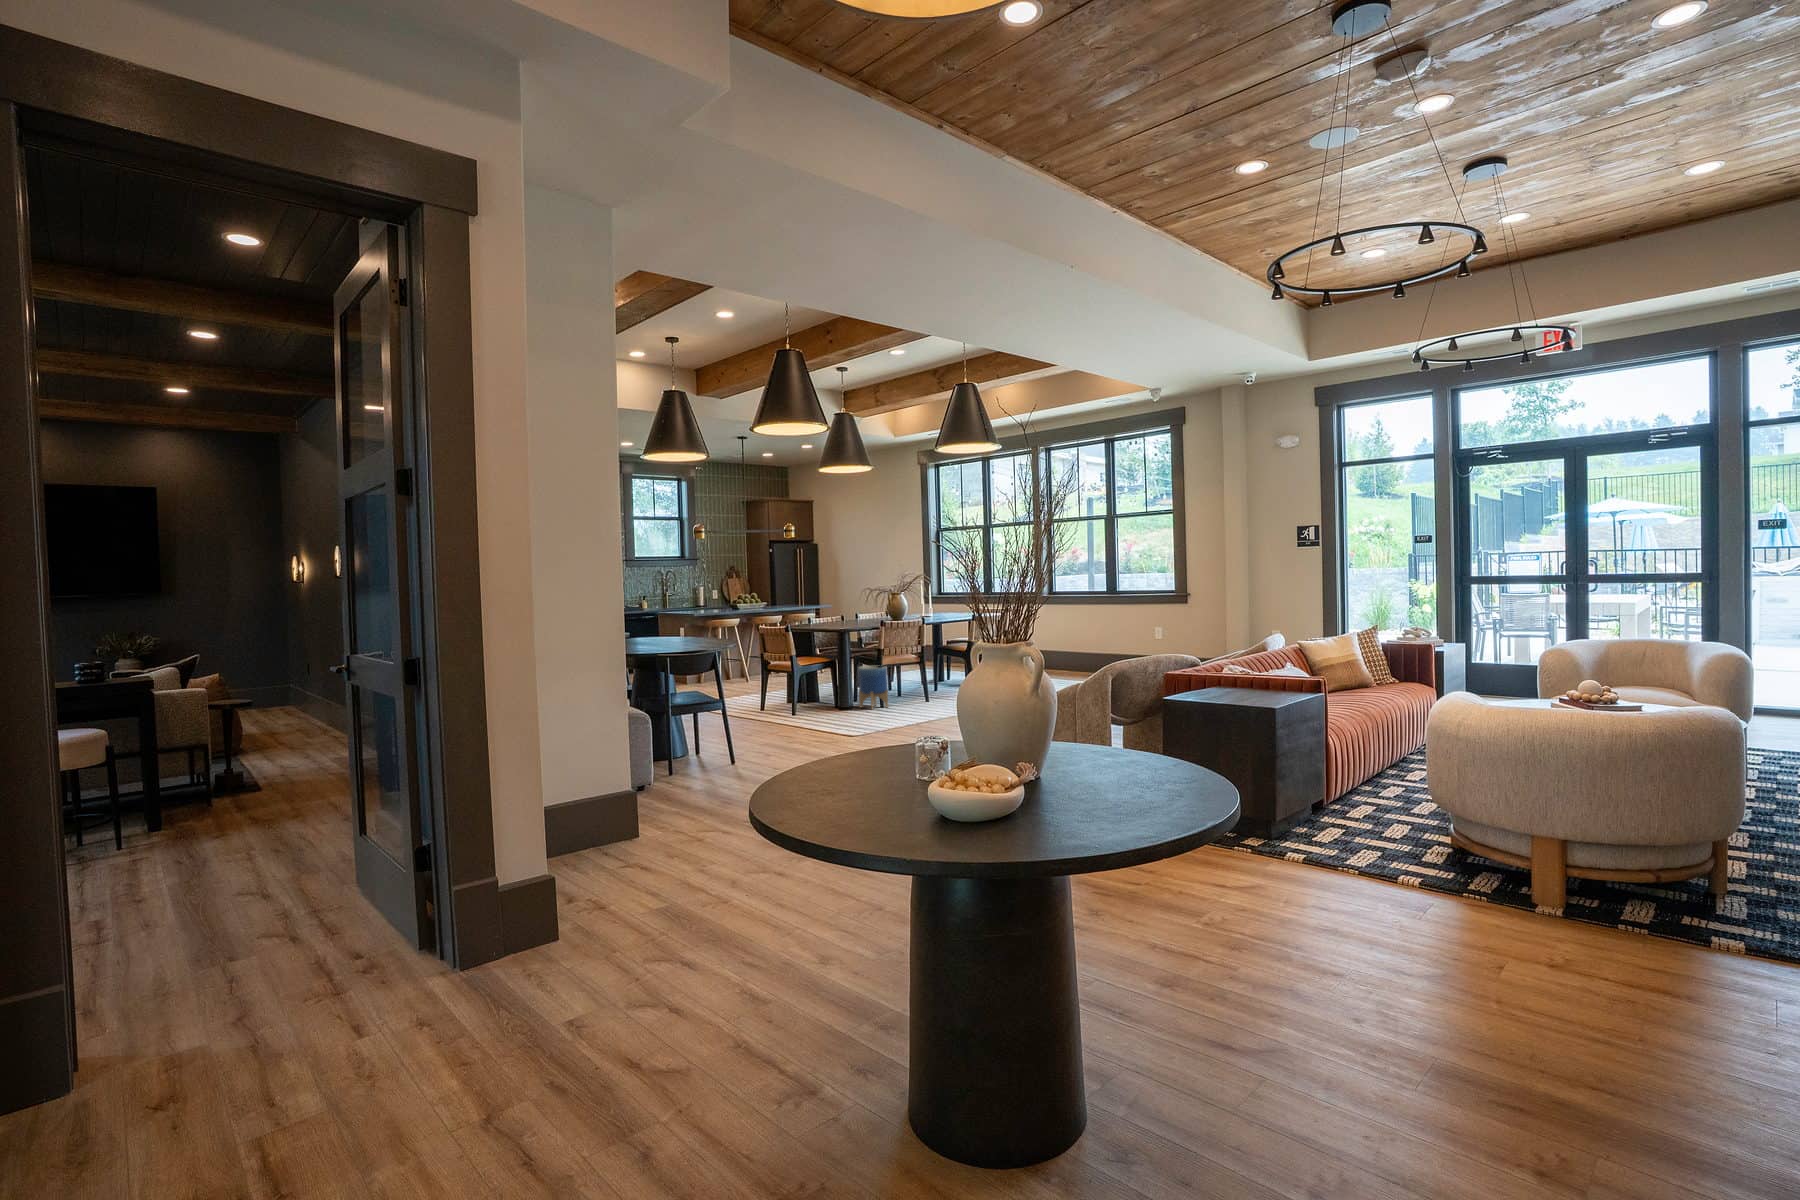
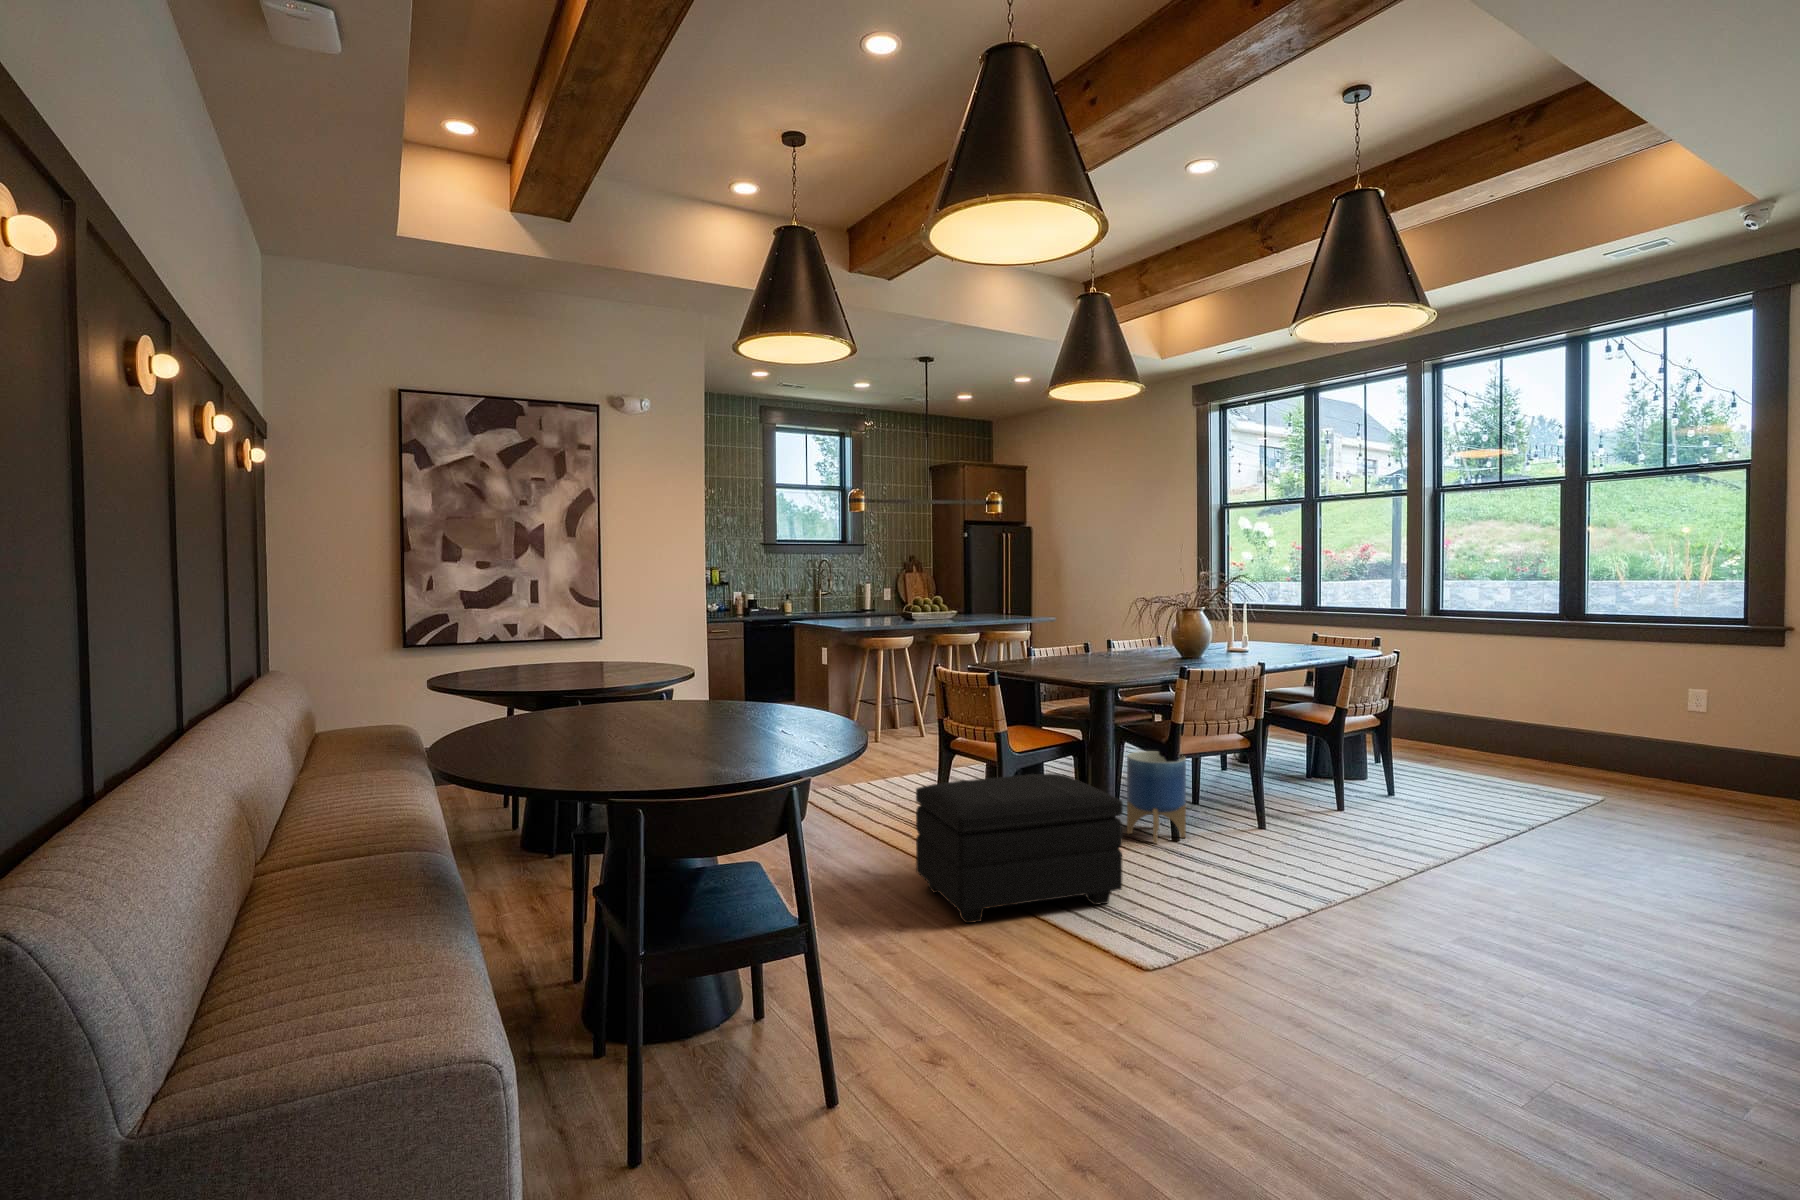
footstool: none [751,672,849,734] -> present [916,773,1123,923]

